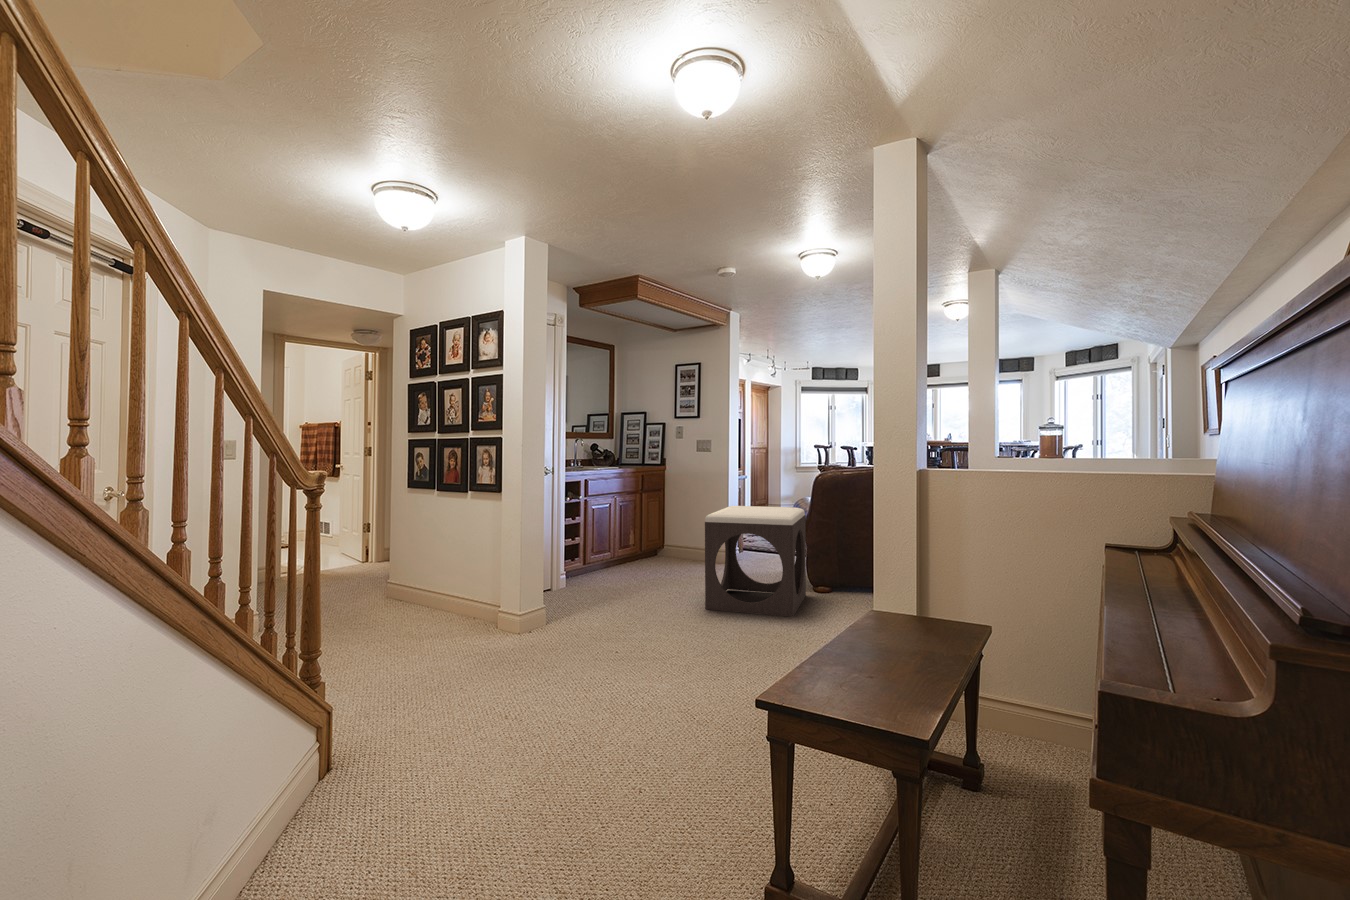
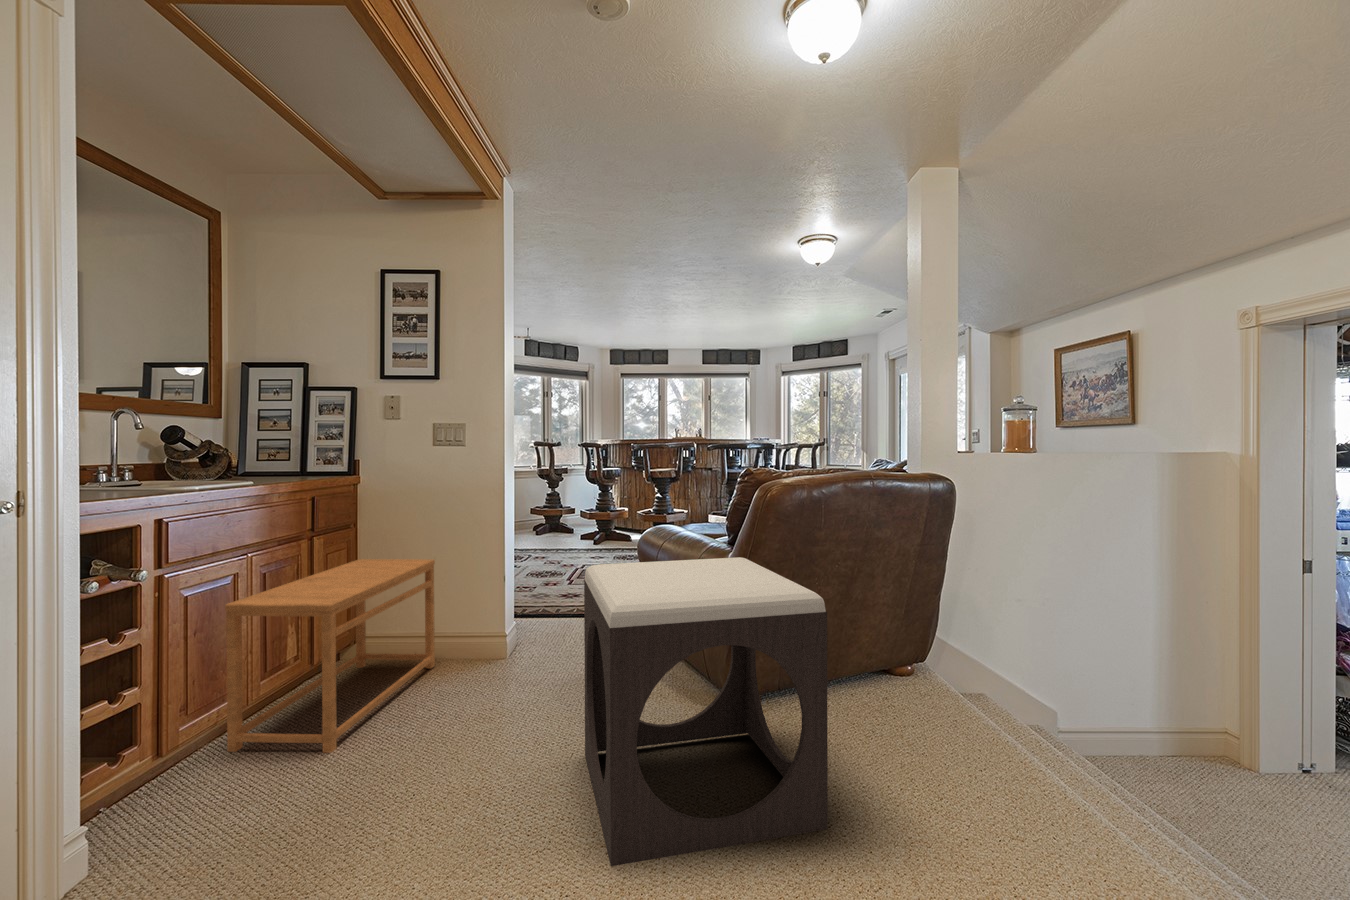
side table: none [607,506,696,577] -> present [225,559,435,753]

